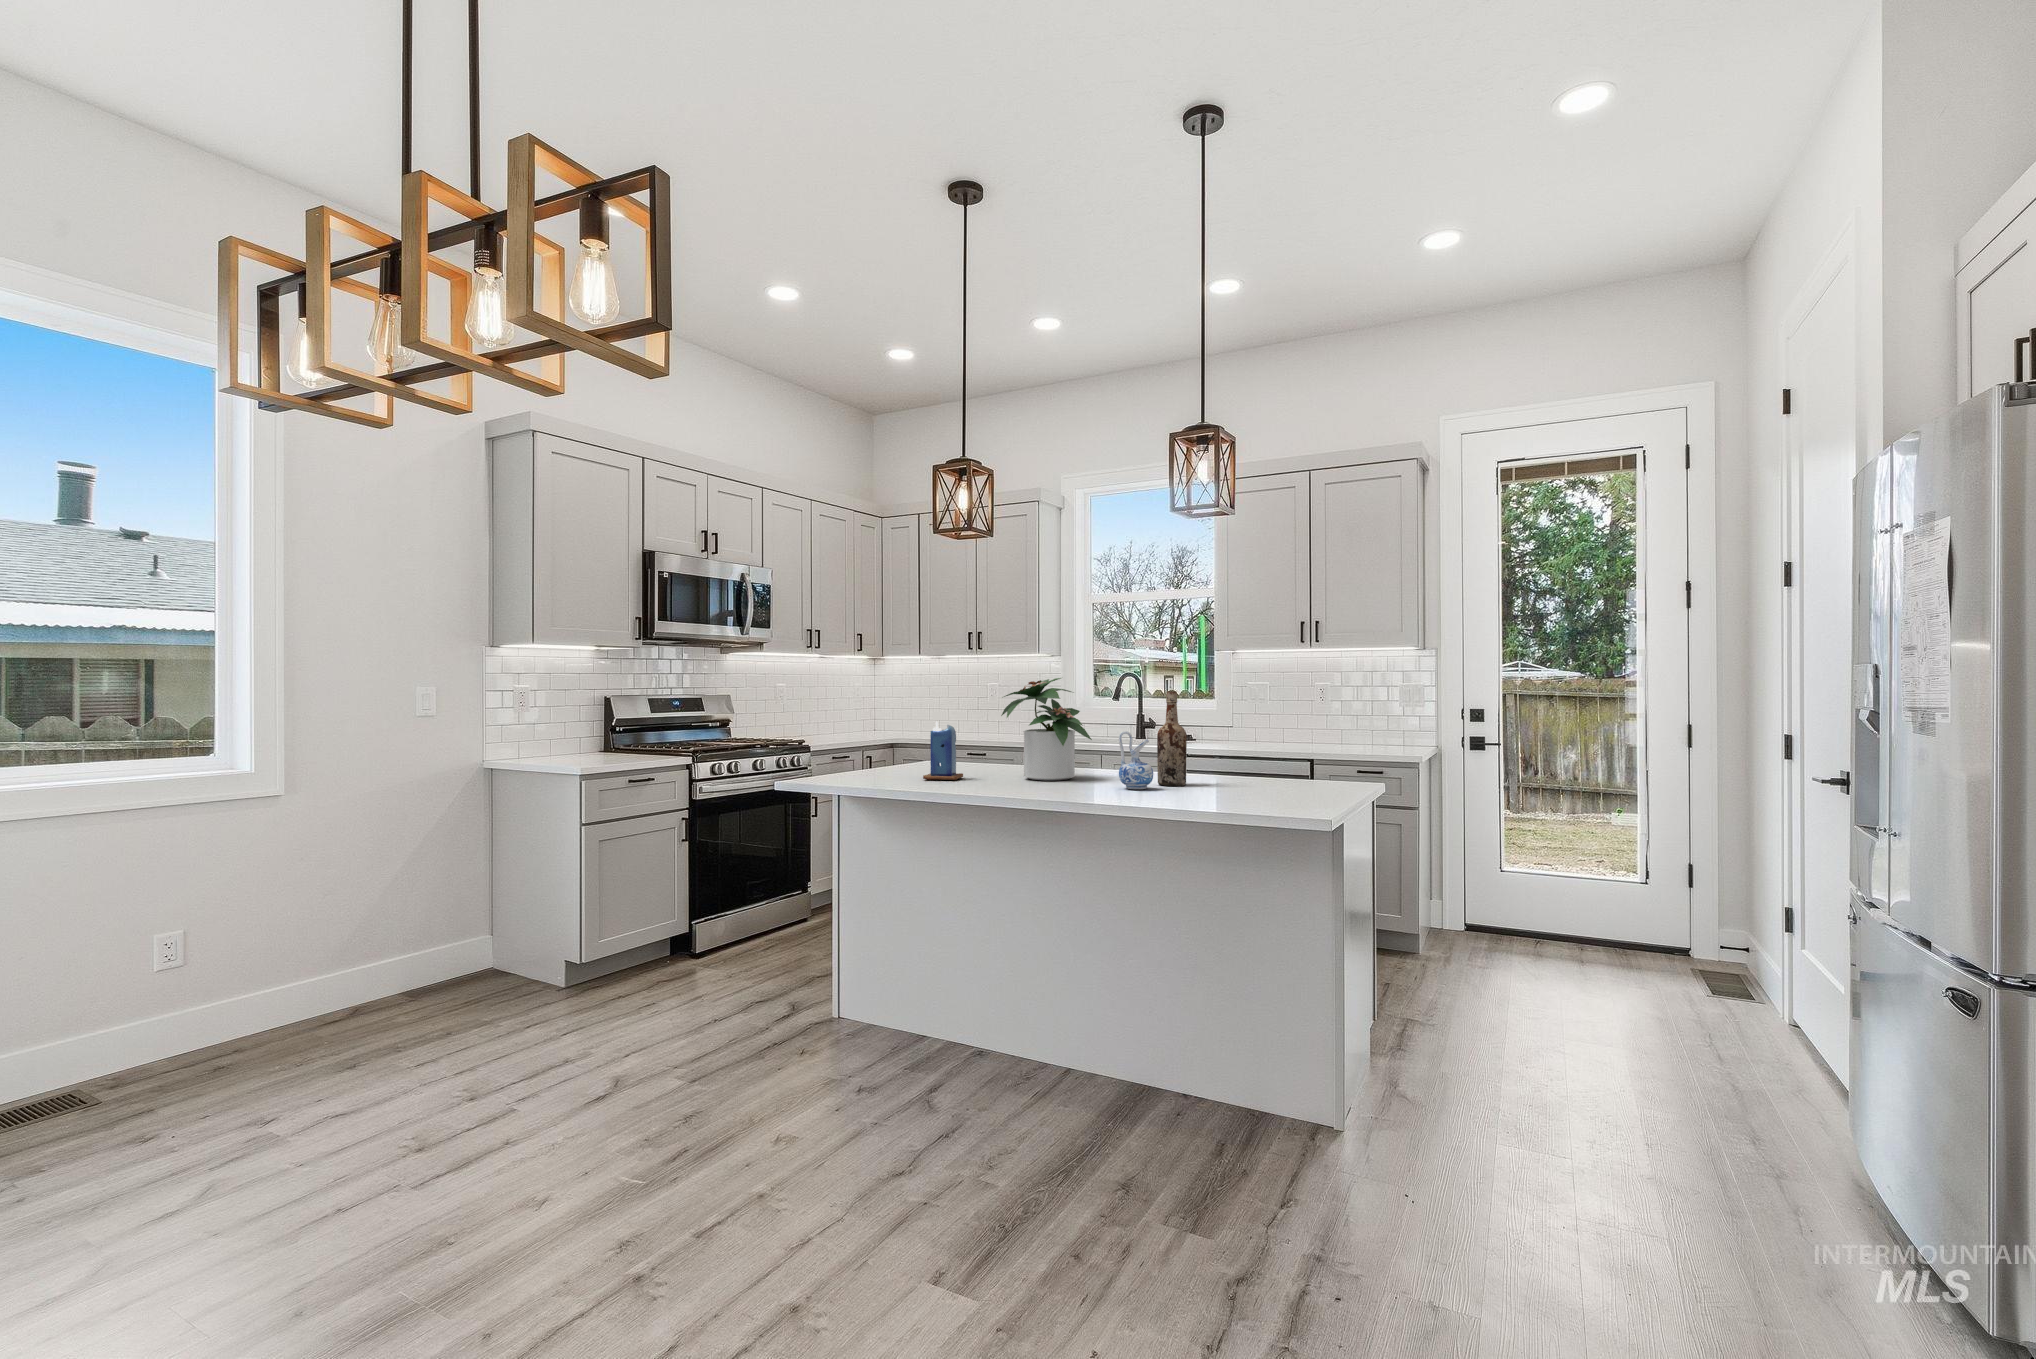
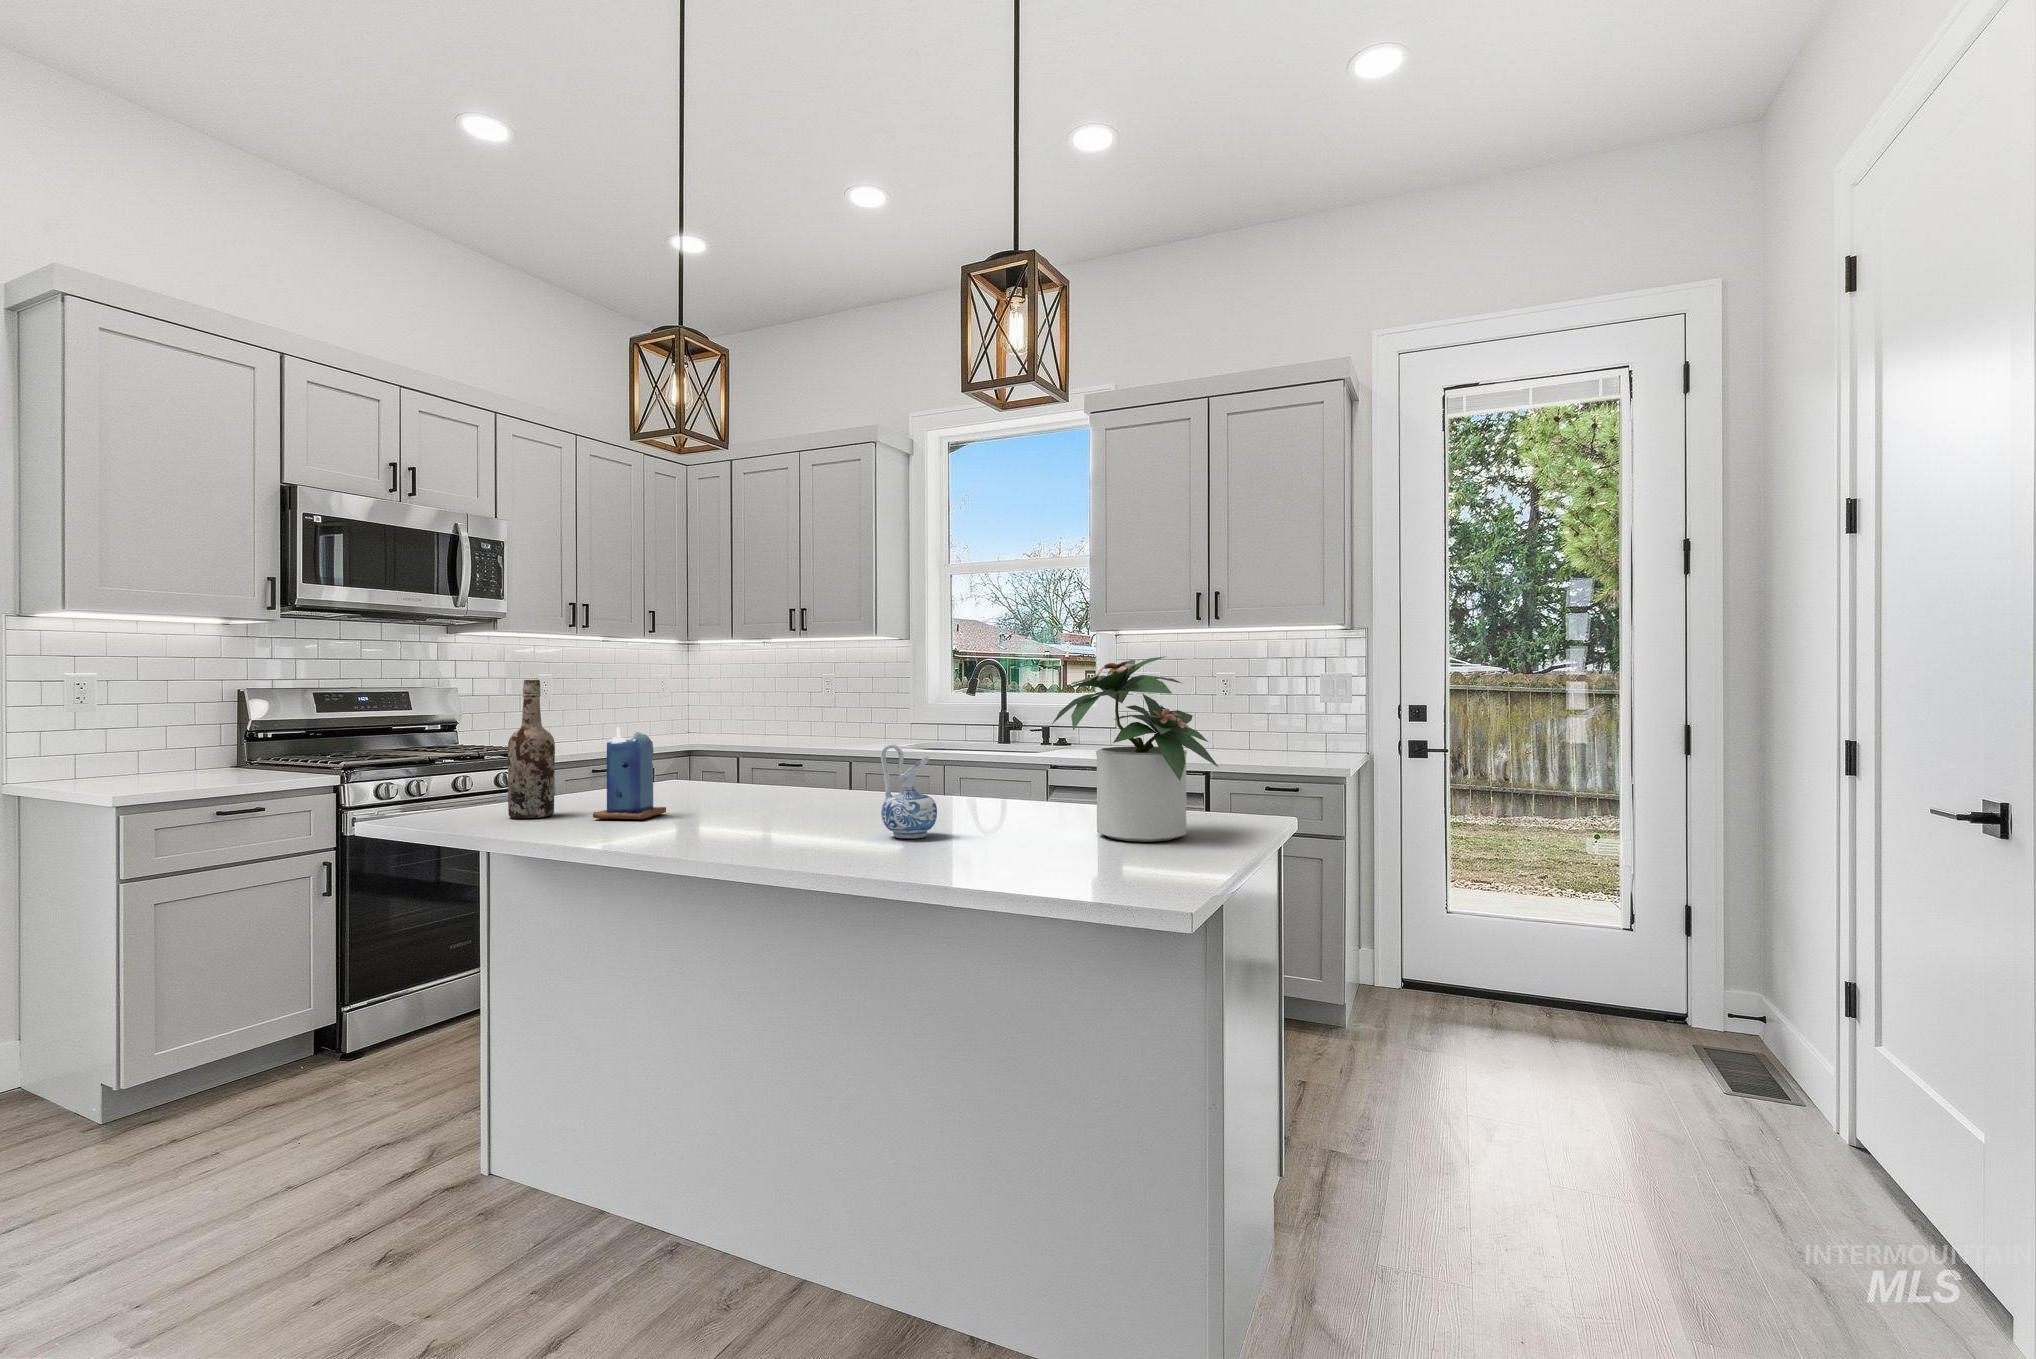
potted plant: present [1001,678,1092,781] -> present [1052,656,1218,842]
wine bottle: present [1157,691,1187,786] -> present [508,680,555,818]

